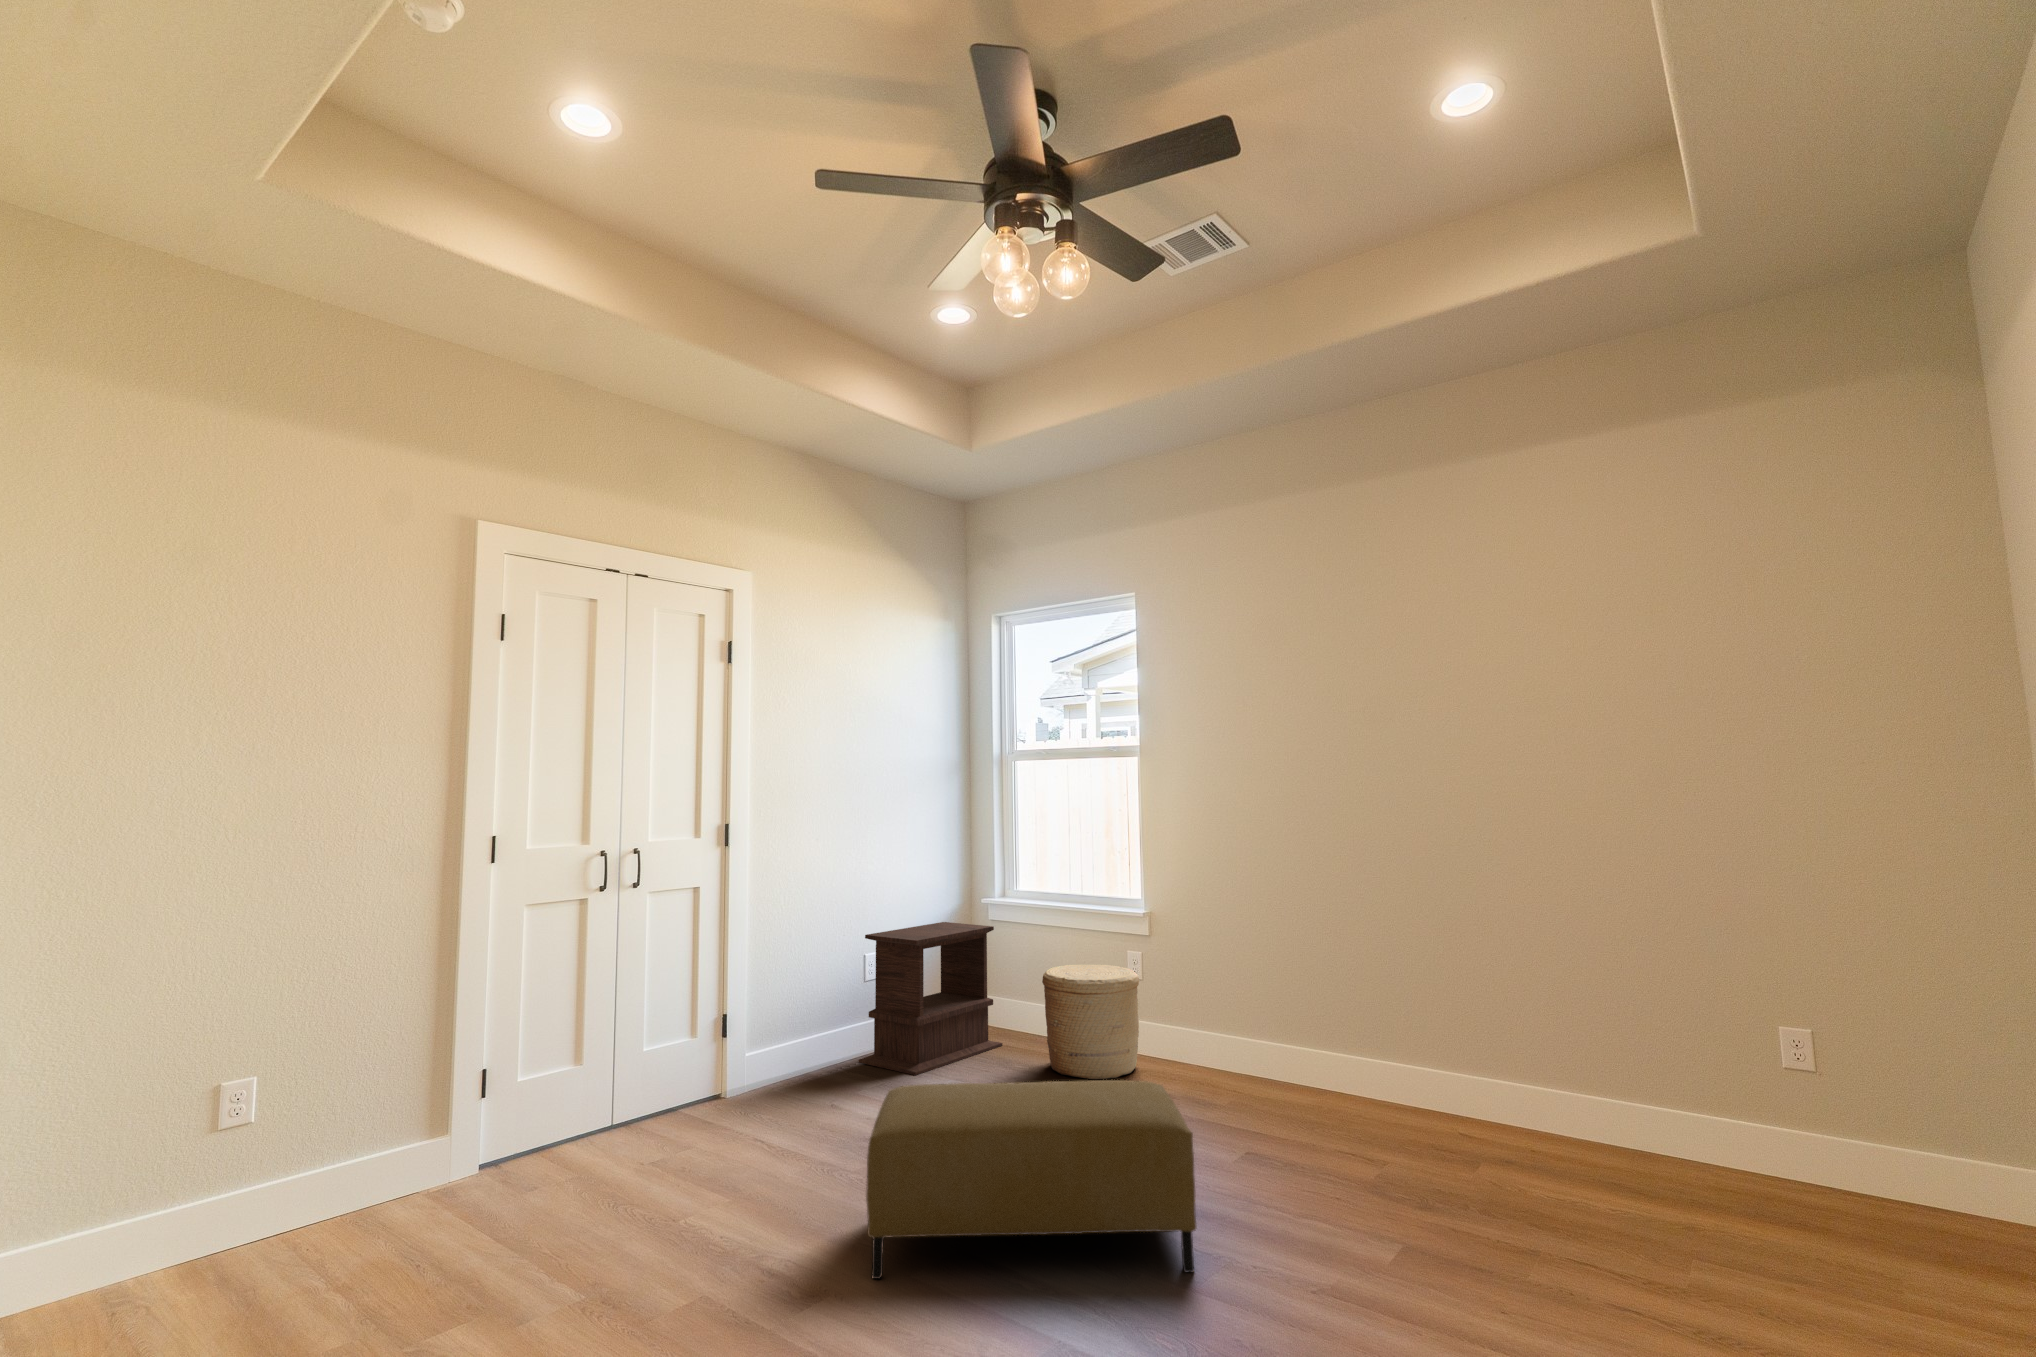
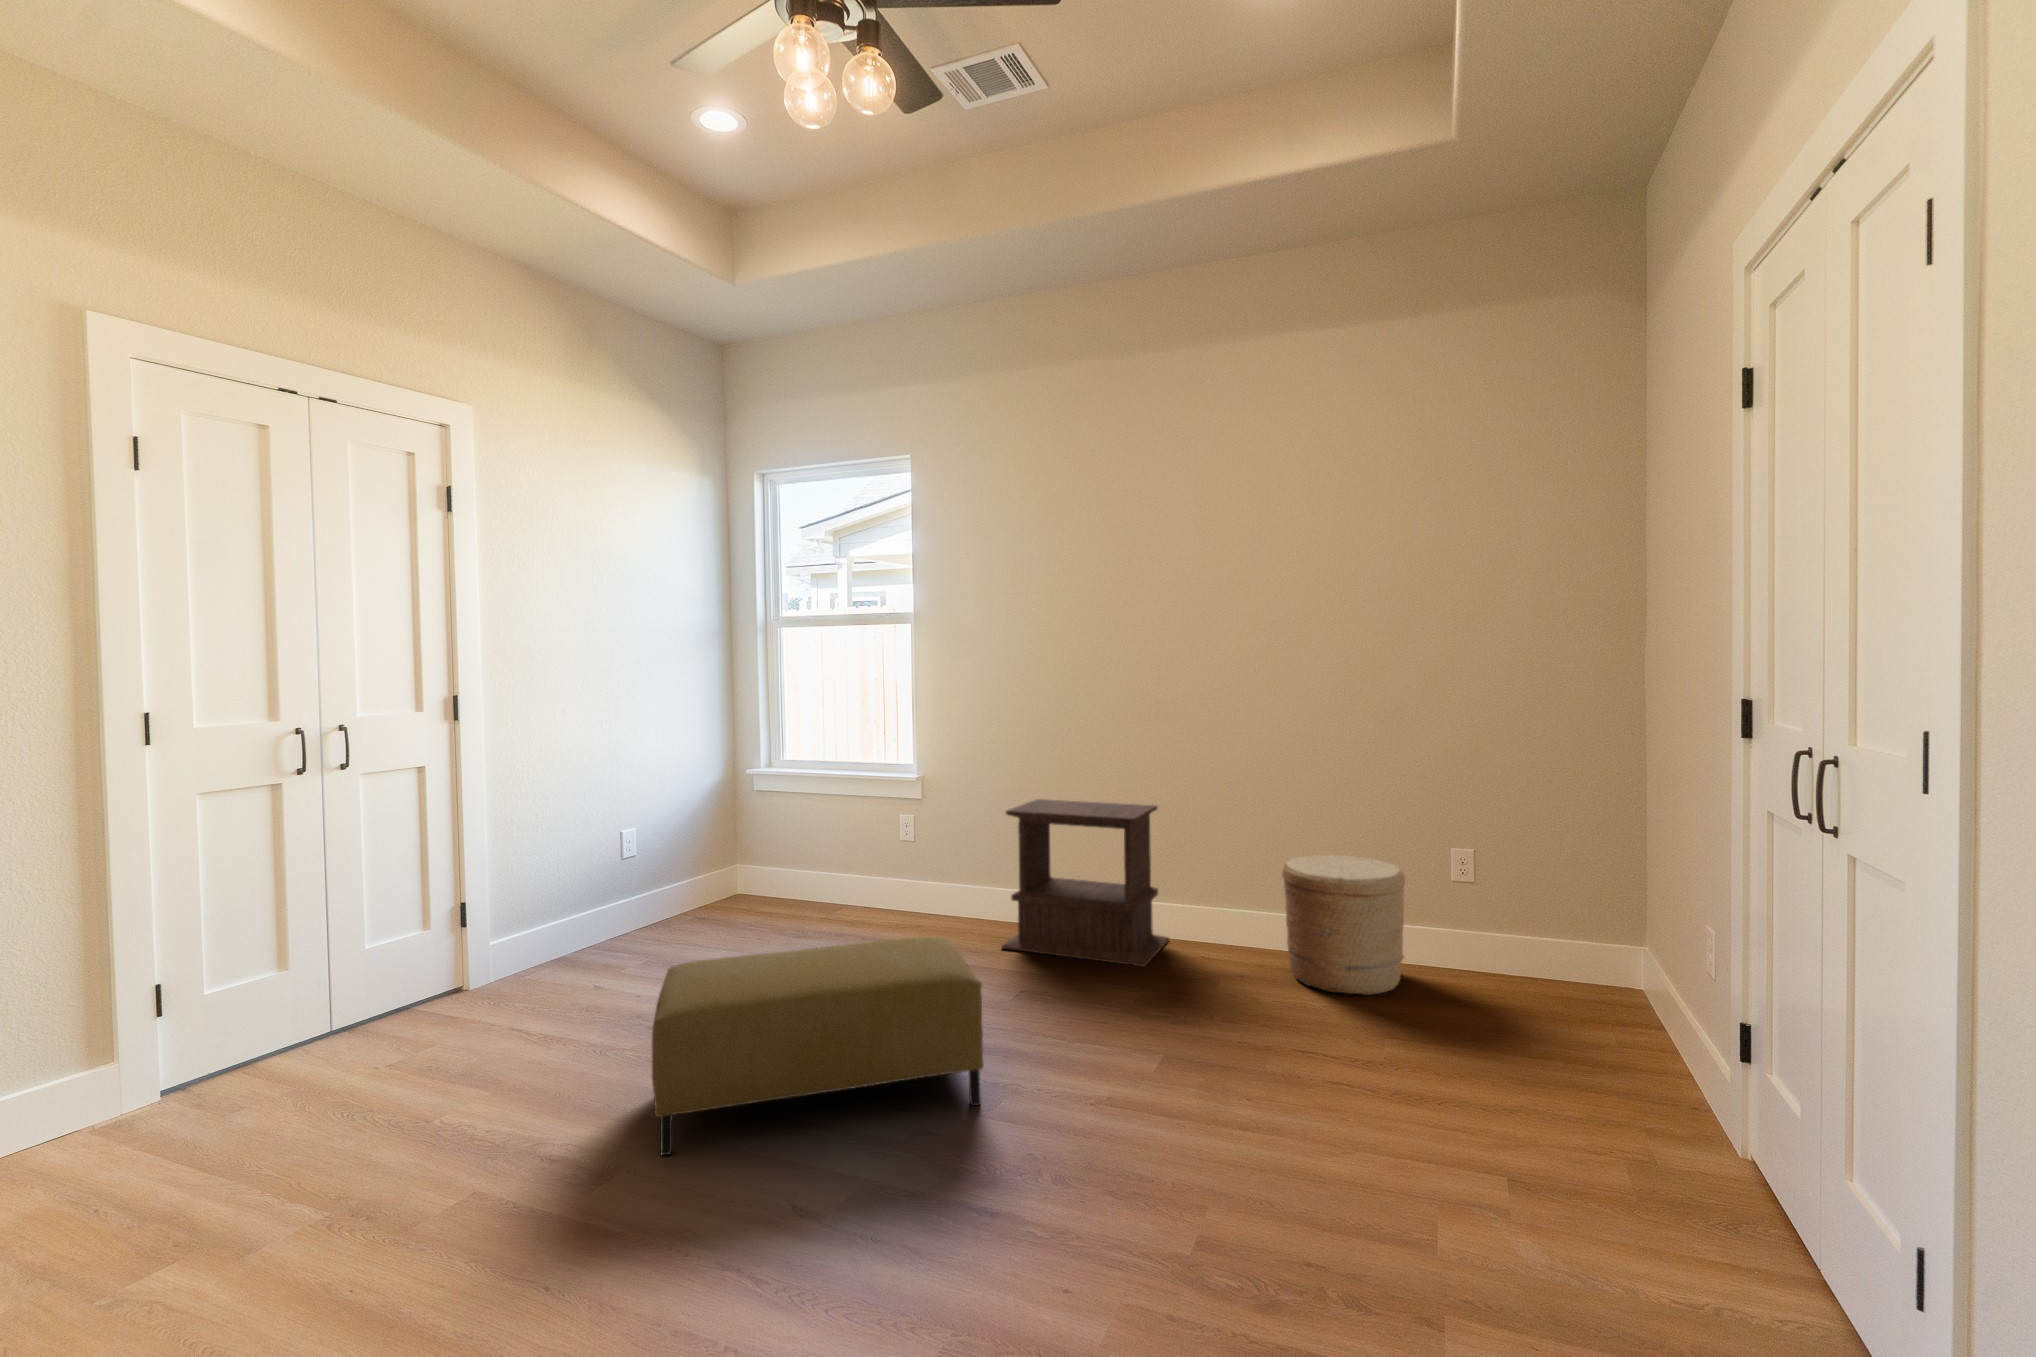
side table: present [858,922,1002,1075] -> present [1001,799,1169,967]
woven basket: present [1042,965,1139,1079] -> present [1282,855,1405,995]

